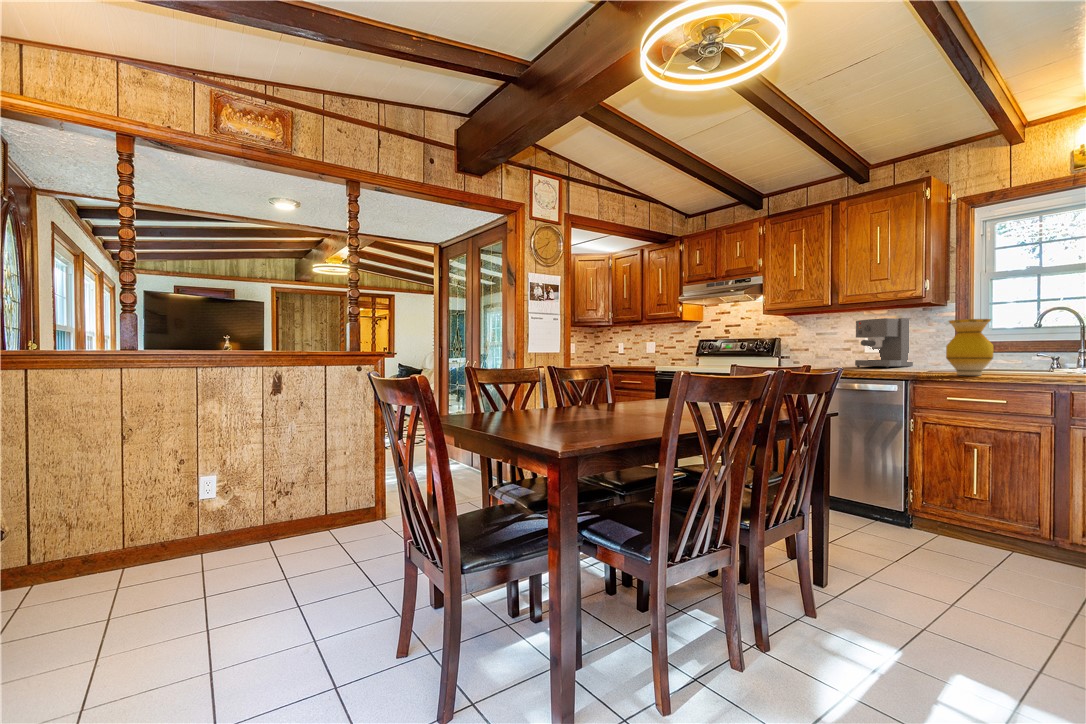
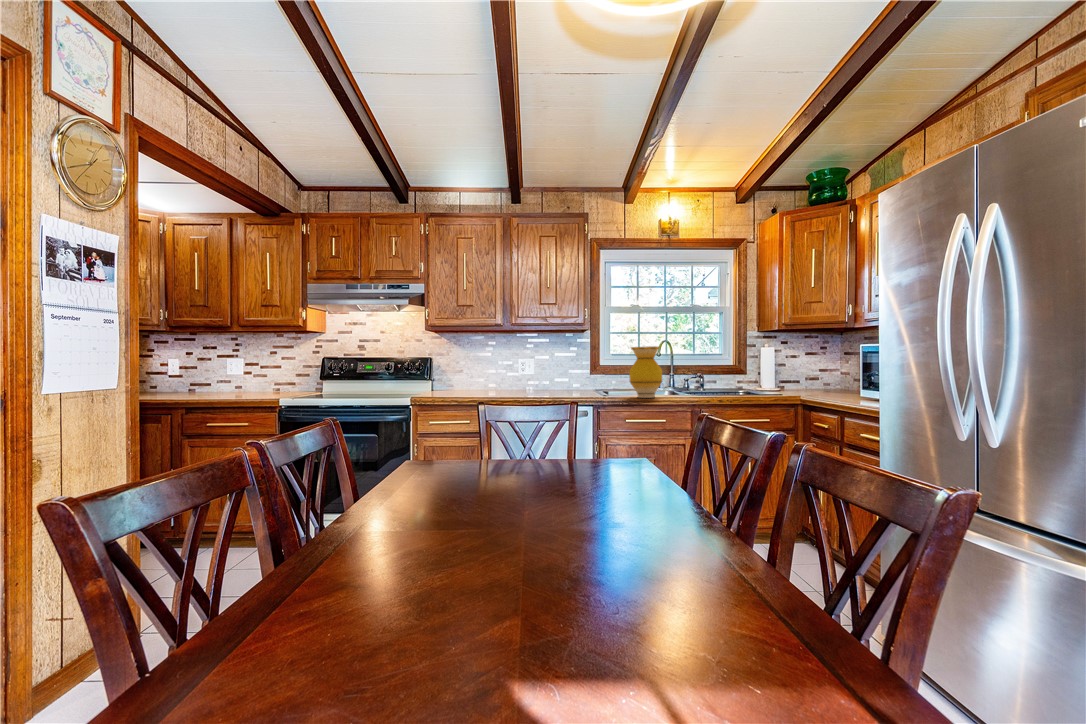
coffee maker: present [855,318,913,367] -> none [519,341,563,390]

